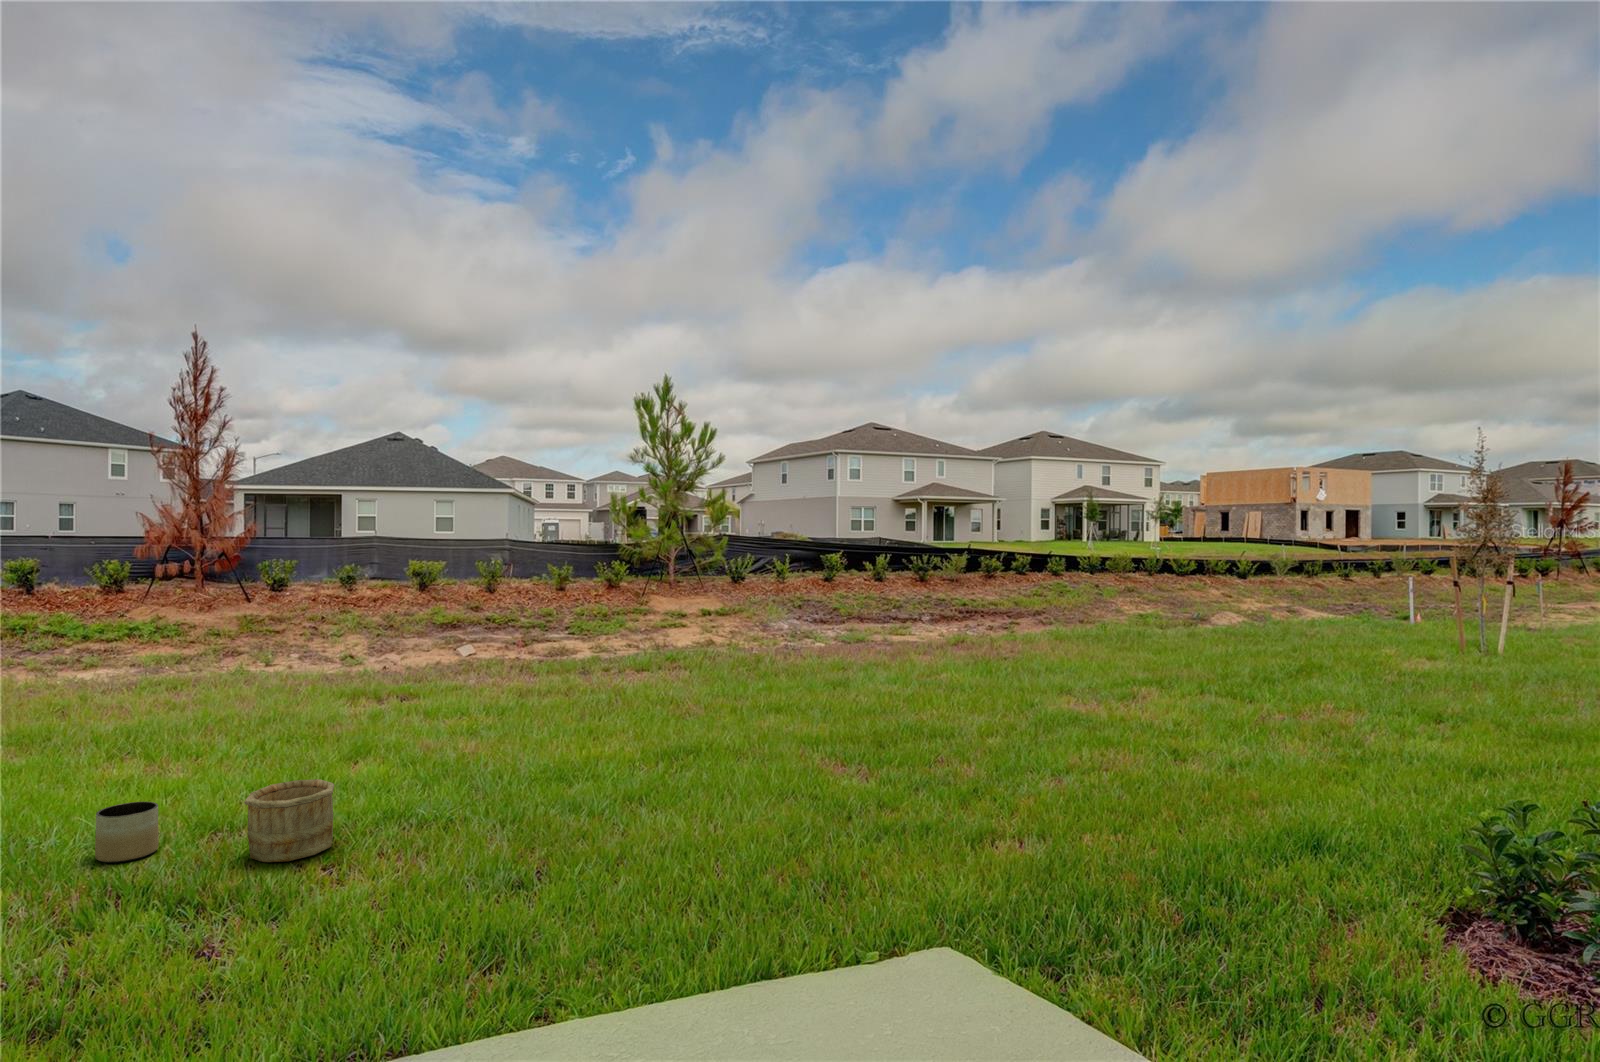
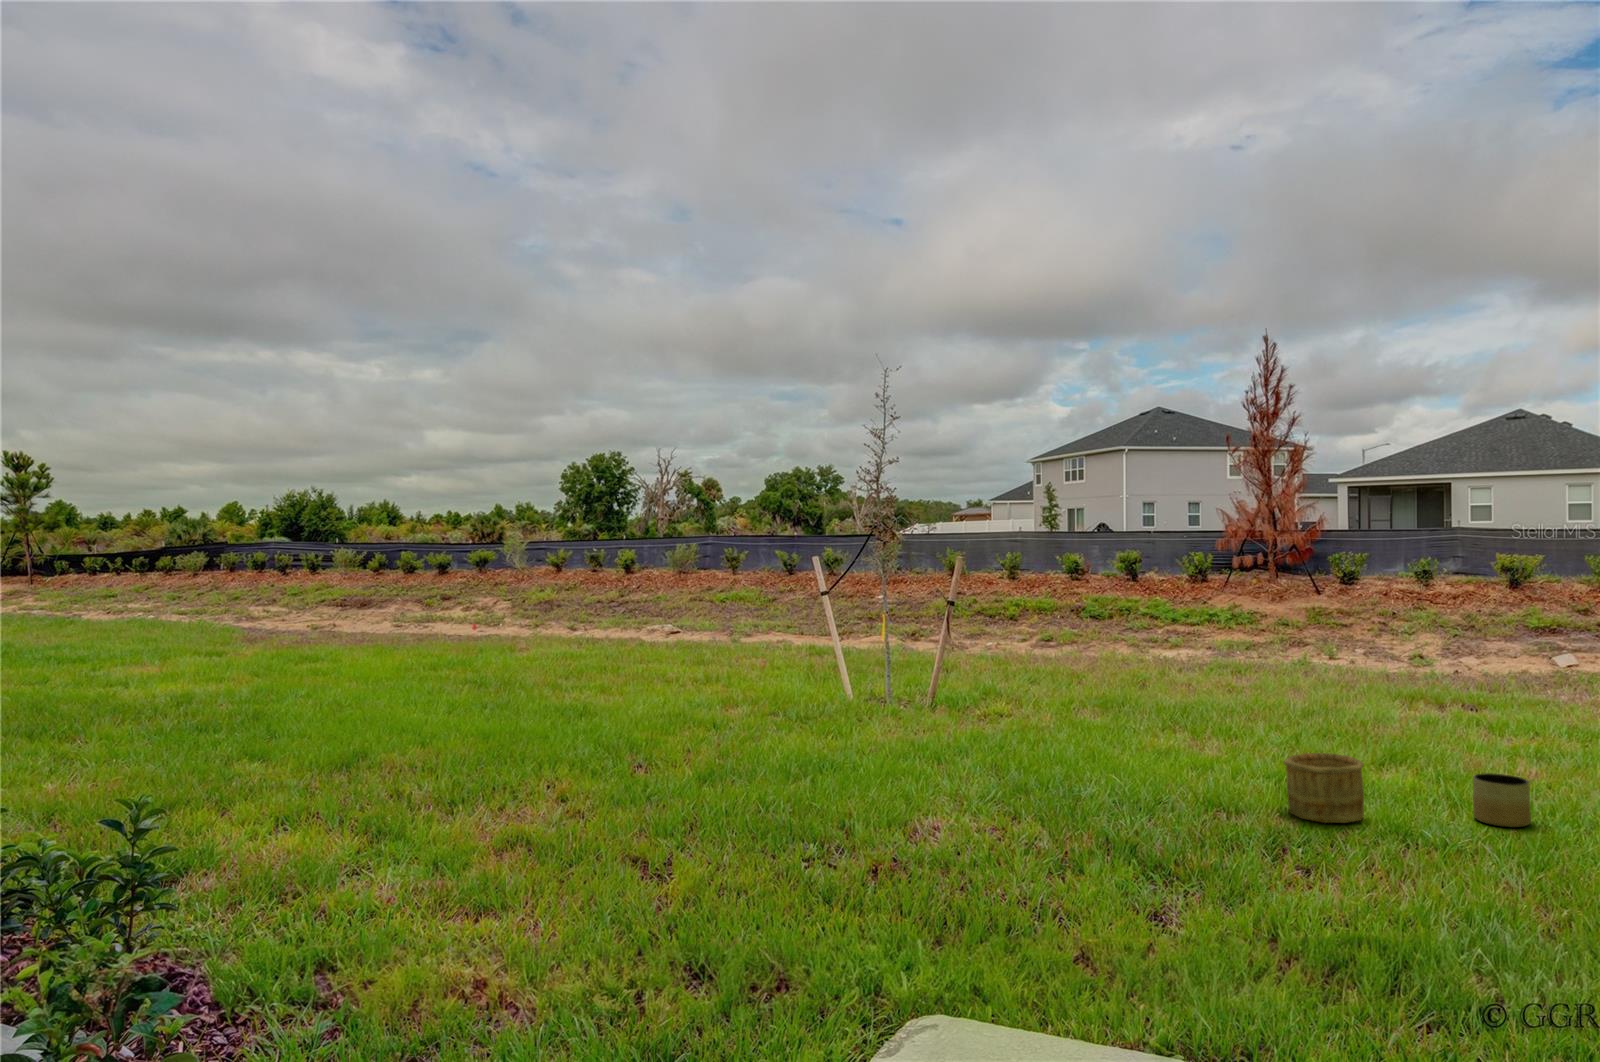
planter: present [95,802,159,863] -> present [1473,773,1531,828]

